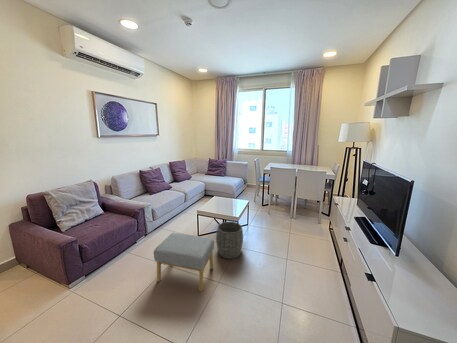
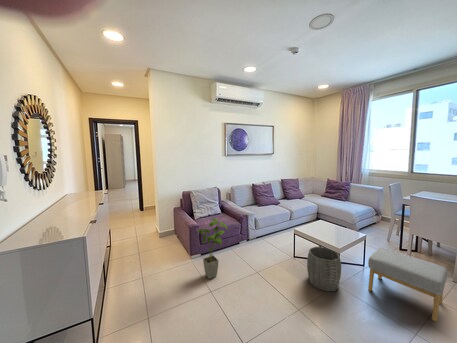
house plant: none [87,223,136,301] -> present [197,218,228,279]
footstool: present [154,233,214,291] -> present [368,248,447,322]

